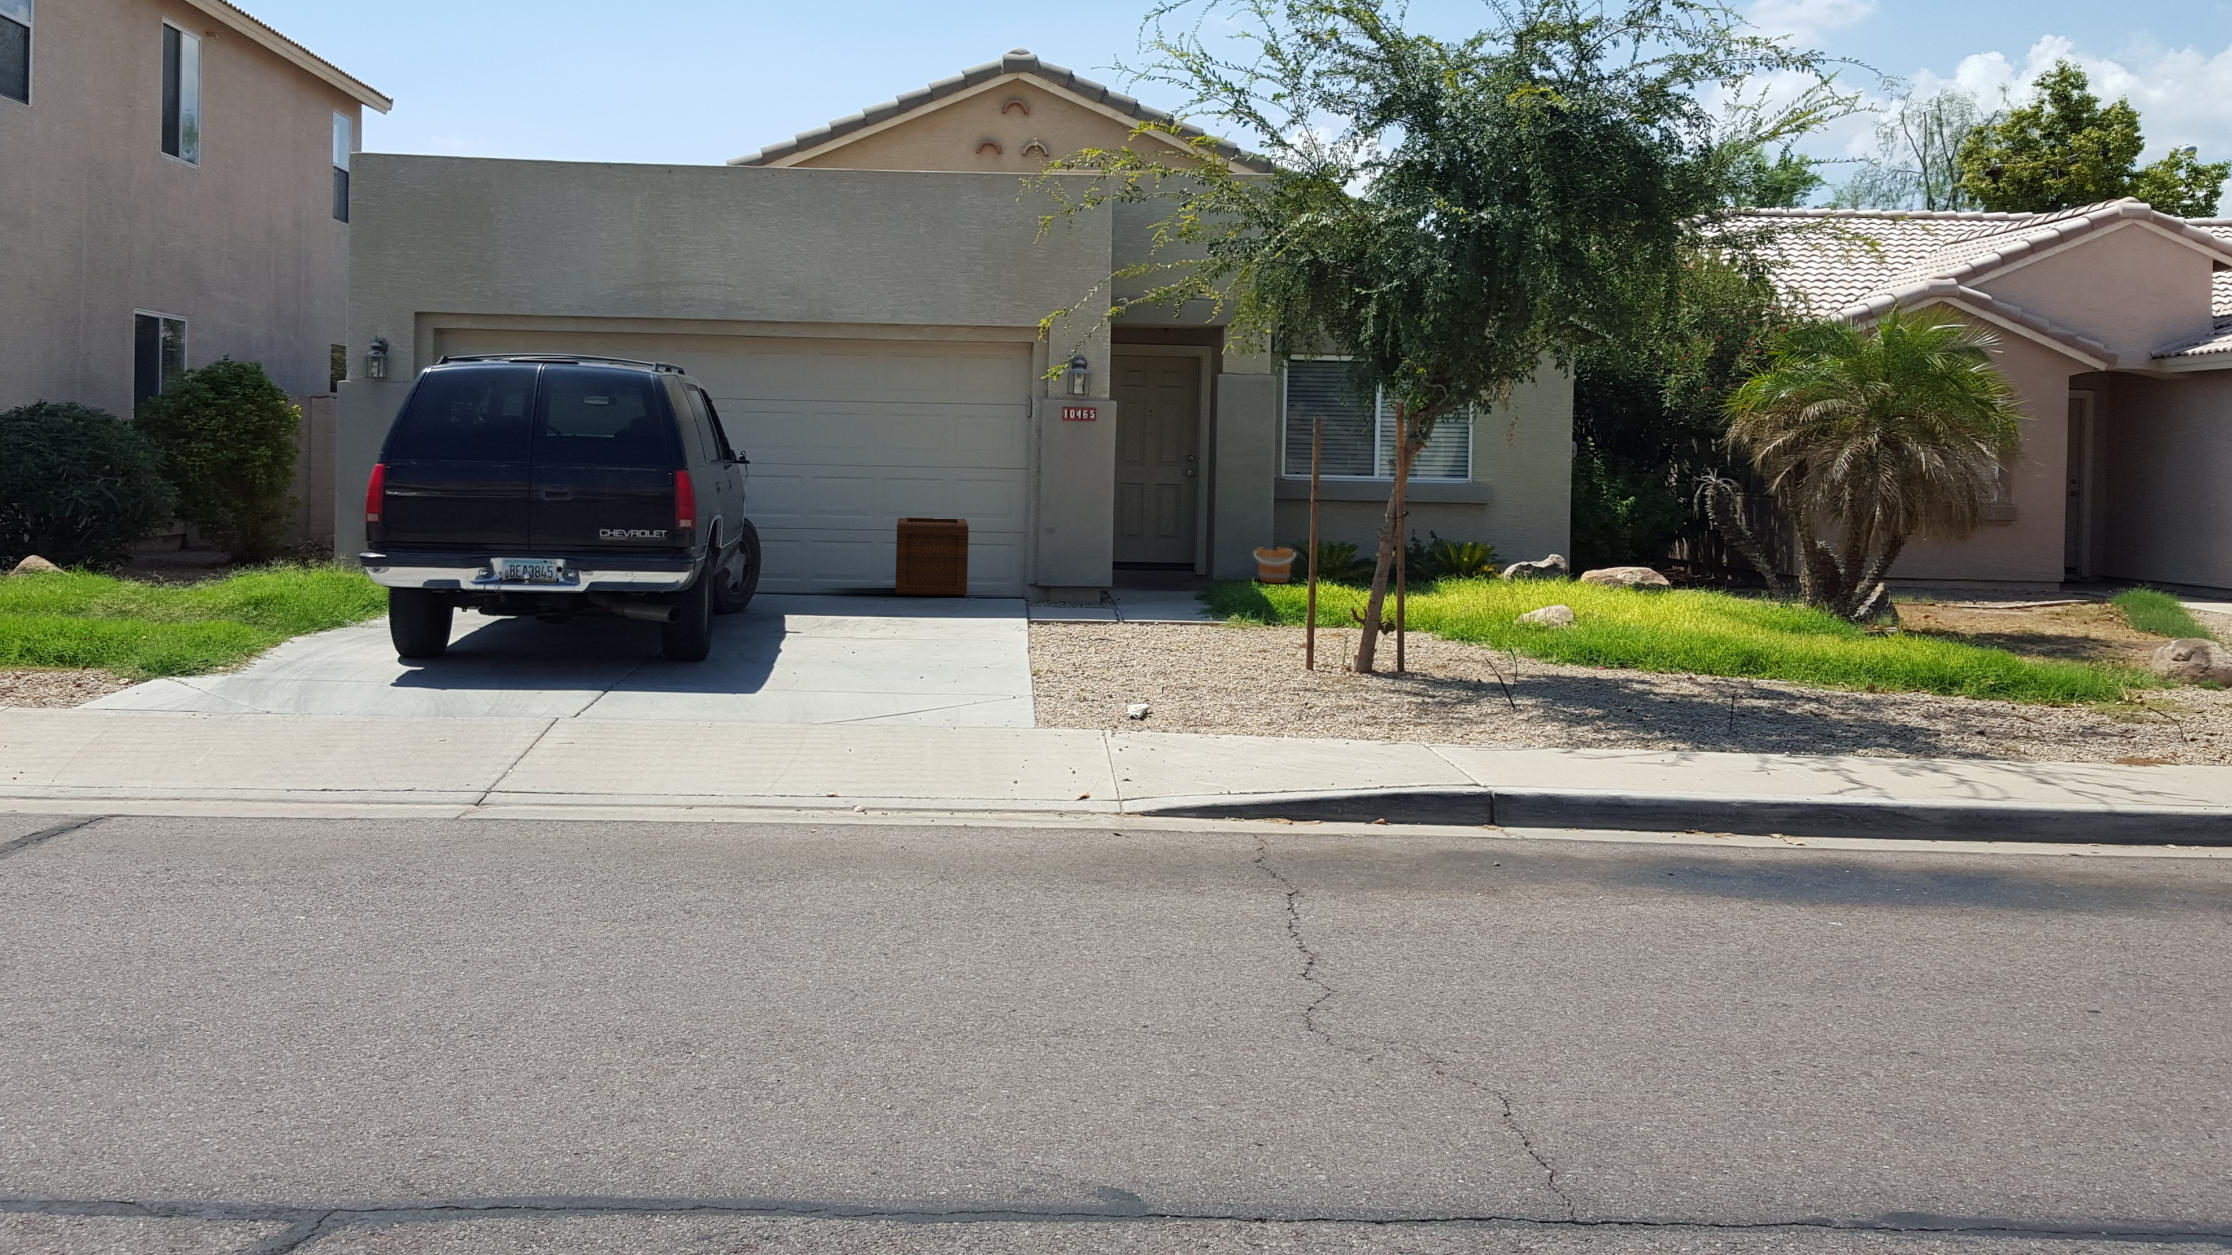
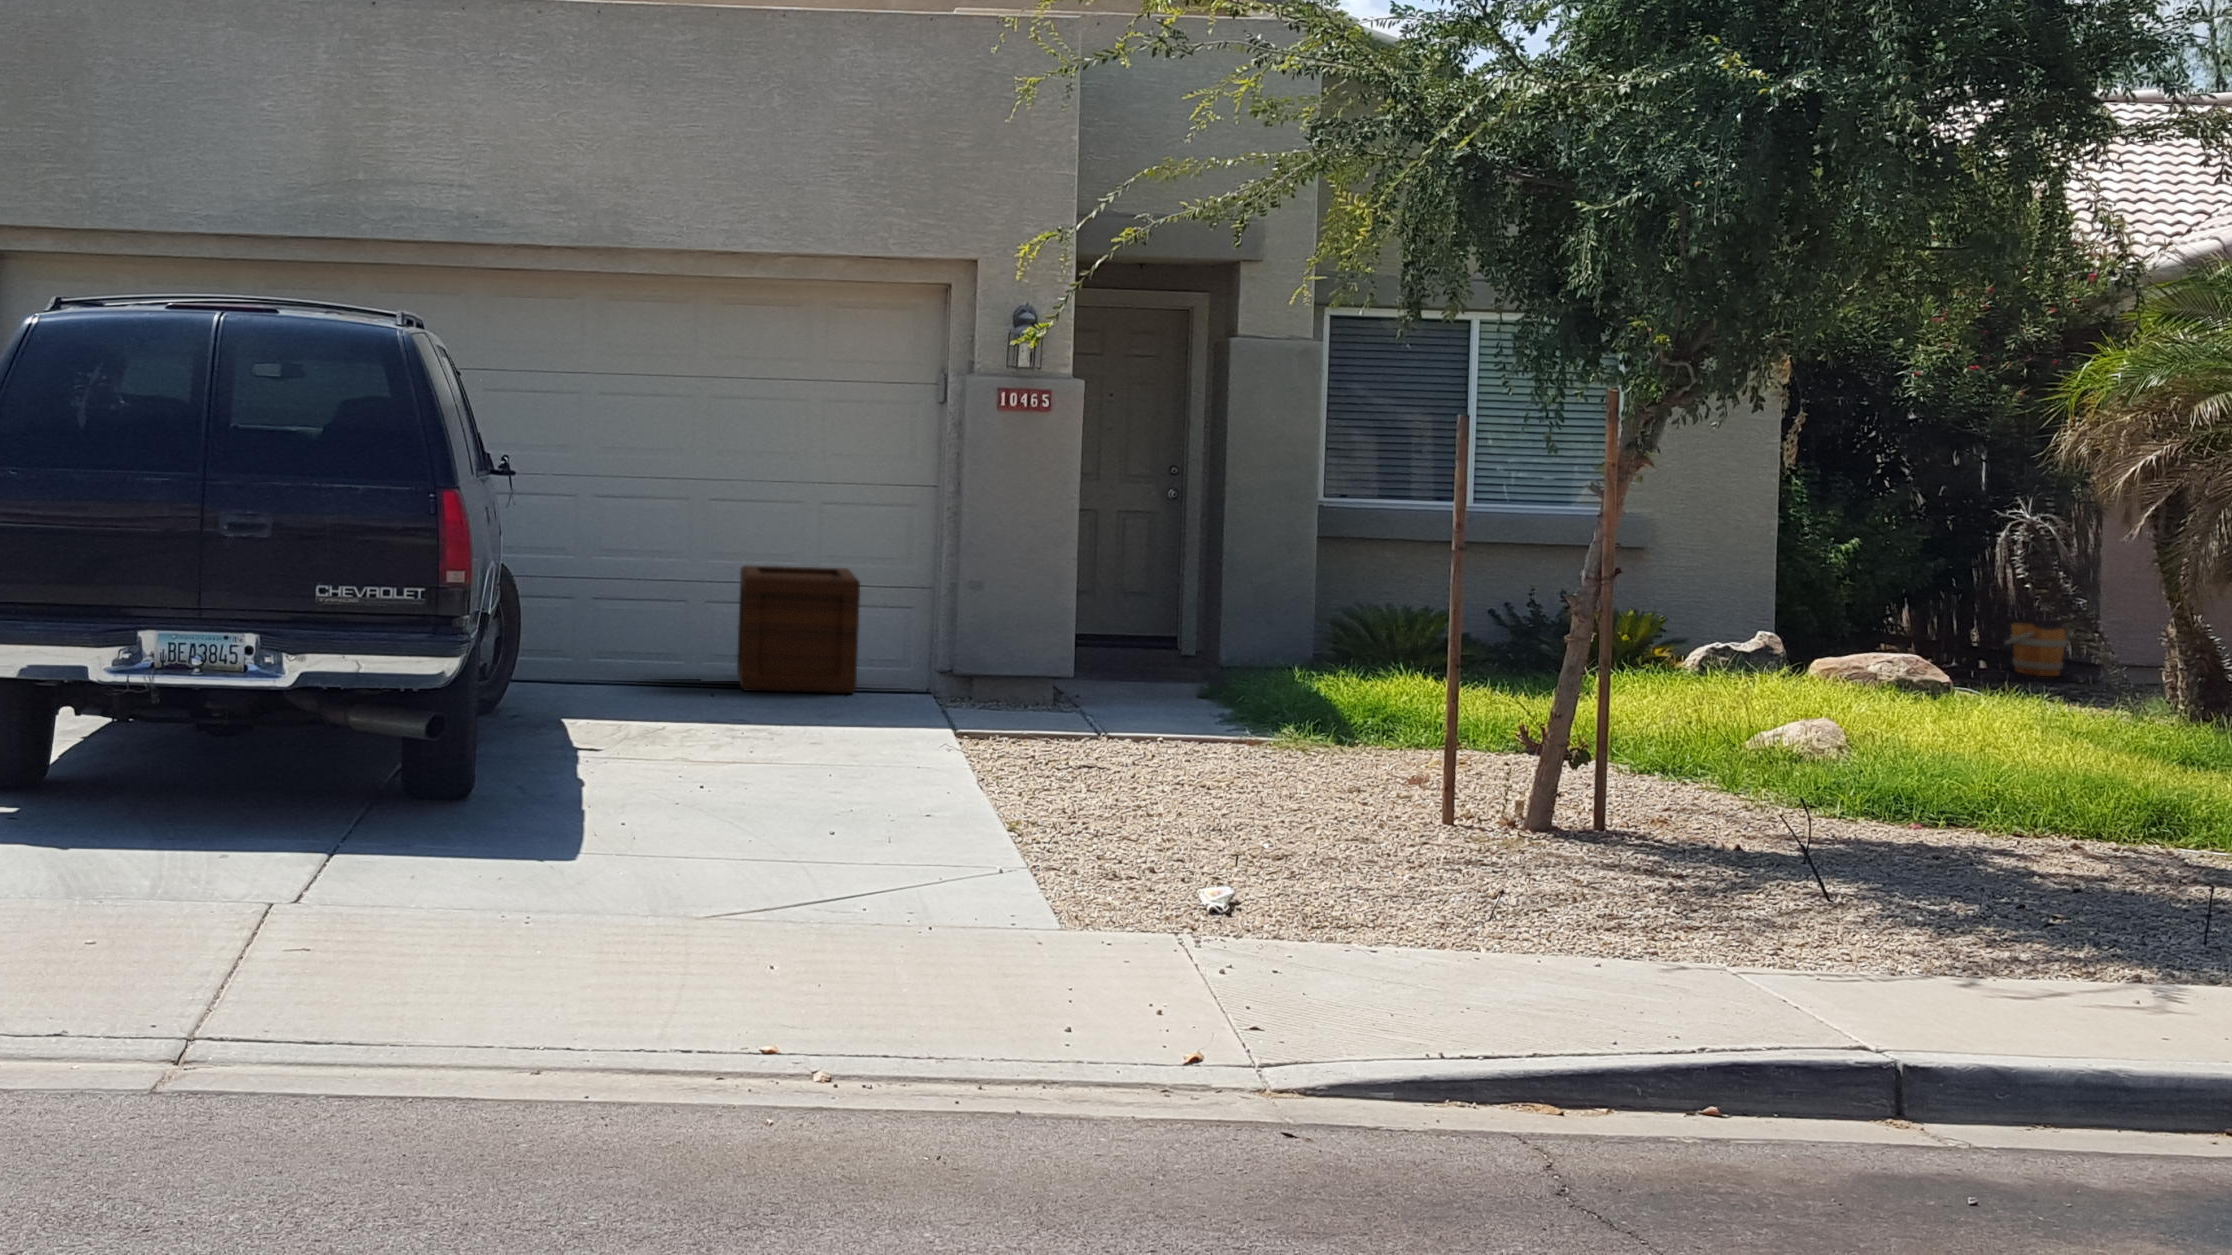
bucket: present [1254,548,1296,583] -> present [2005,624,2067,676]

